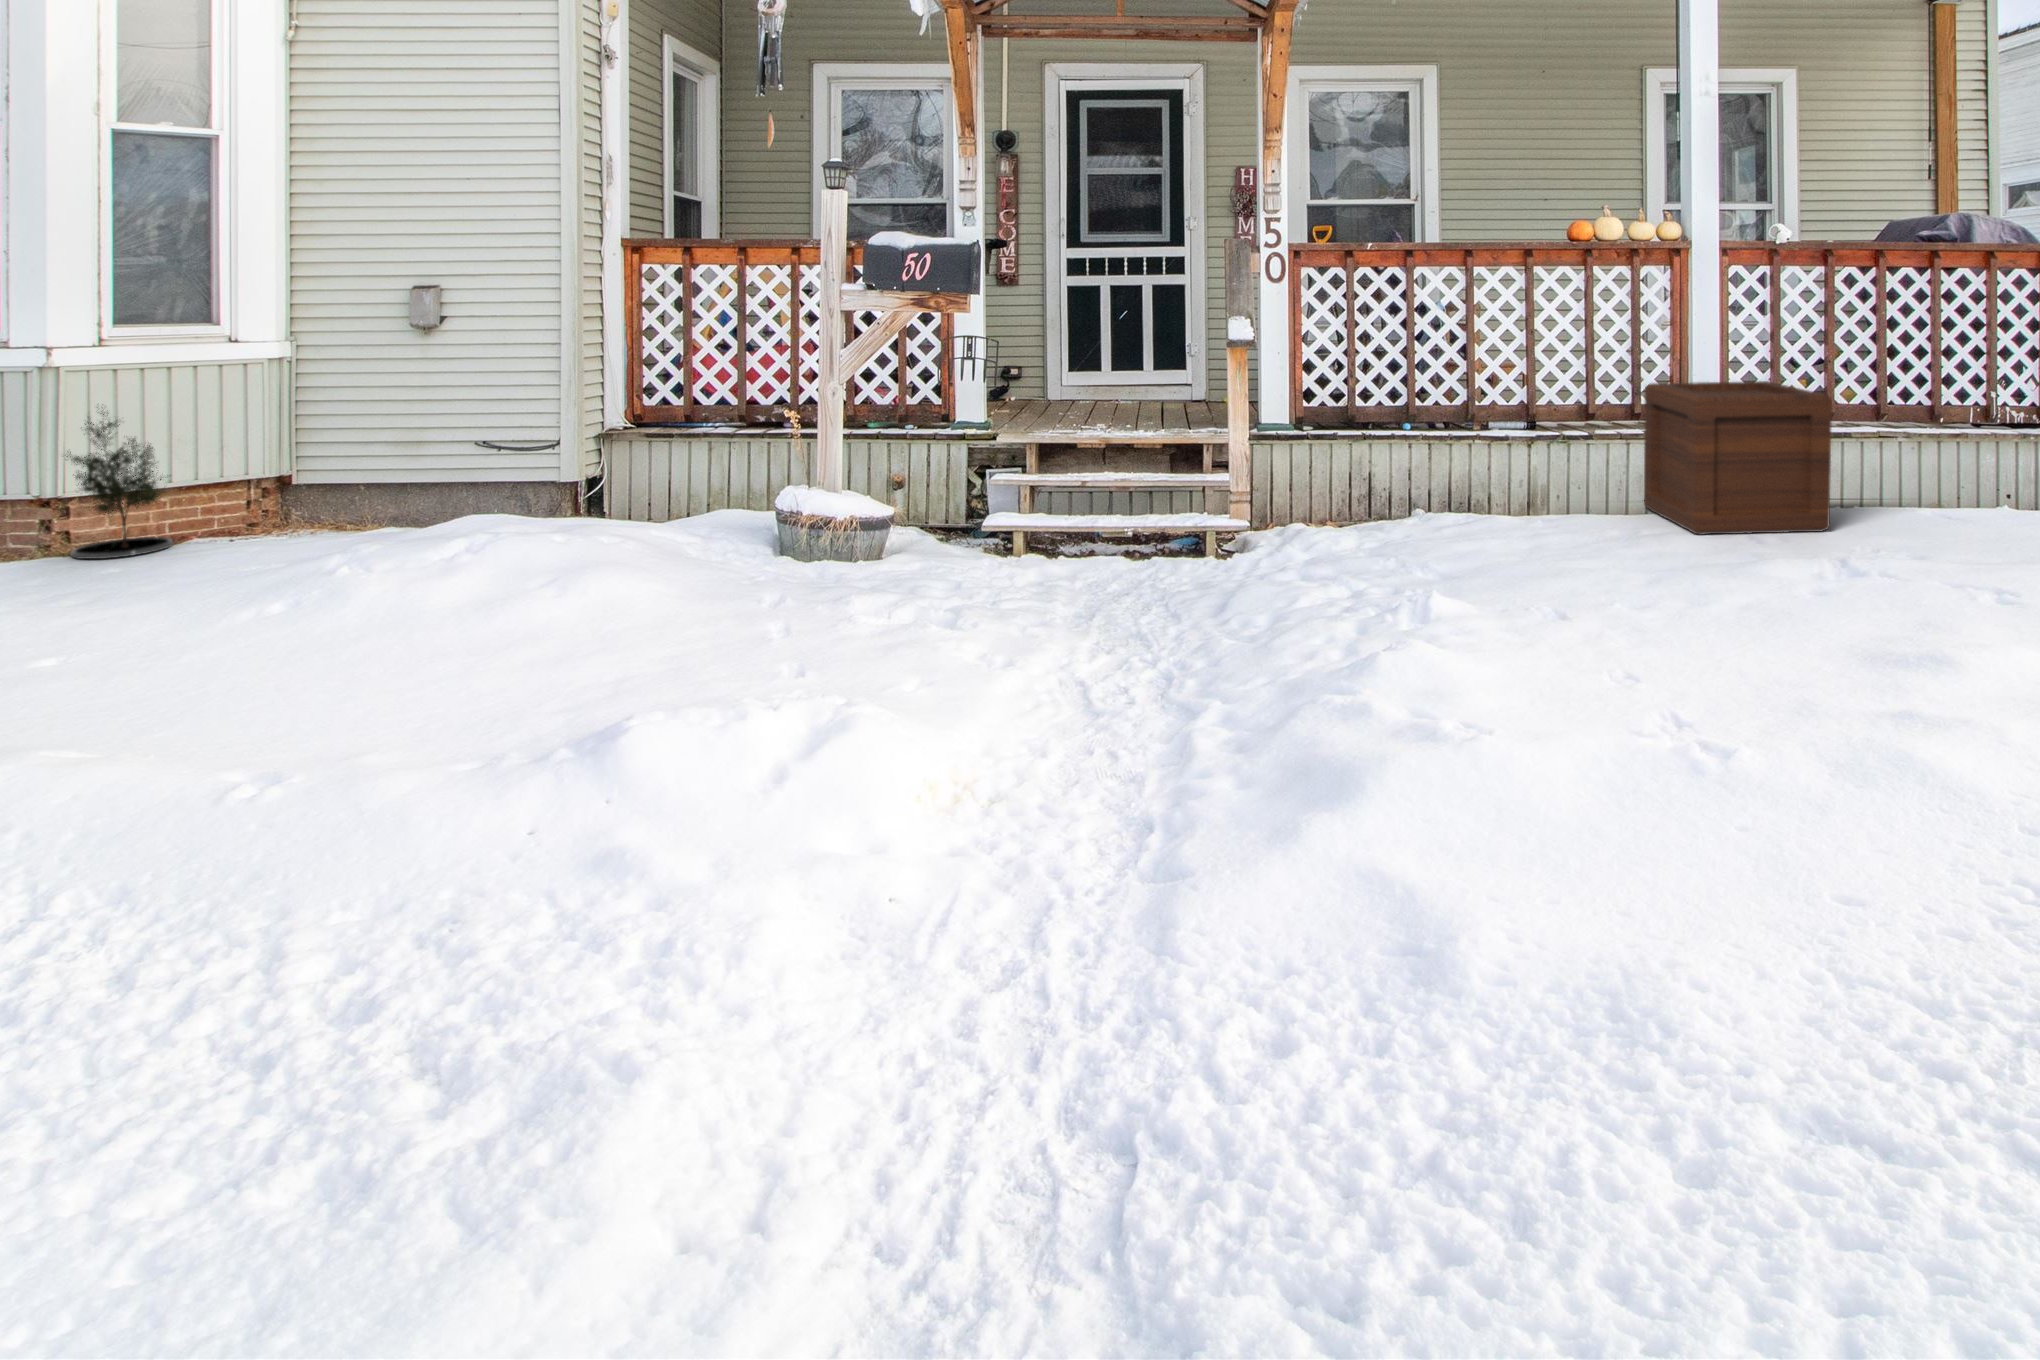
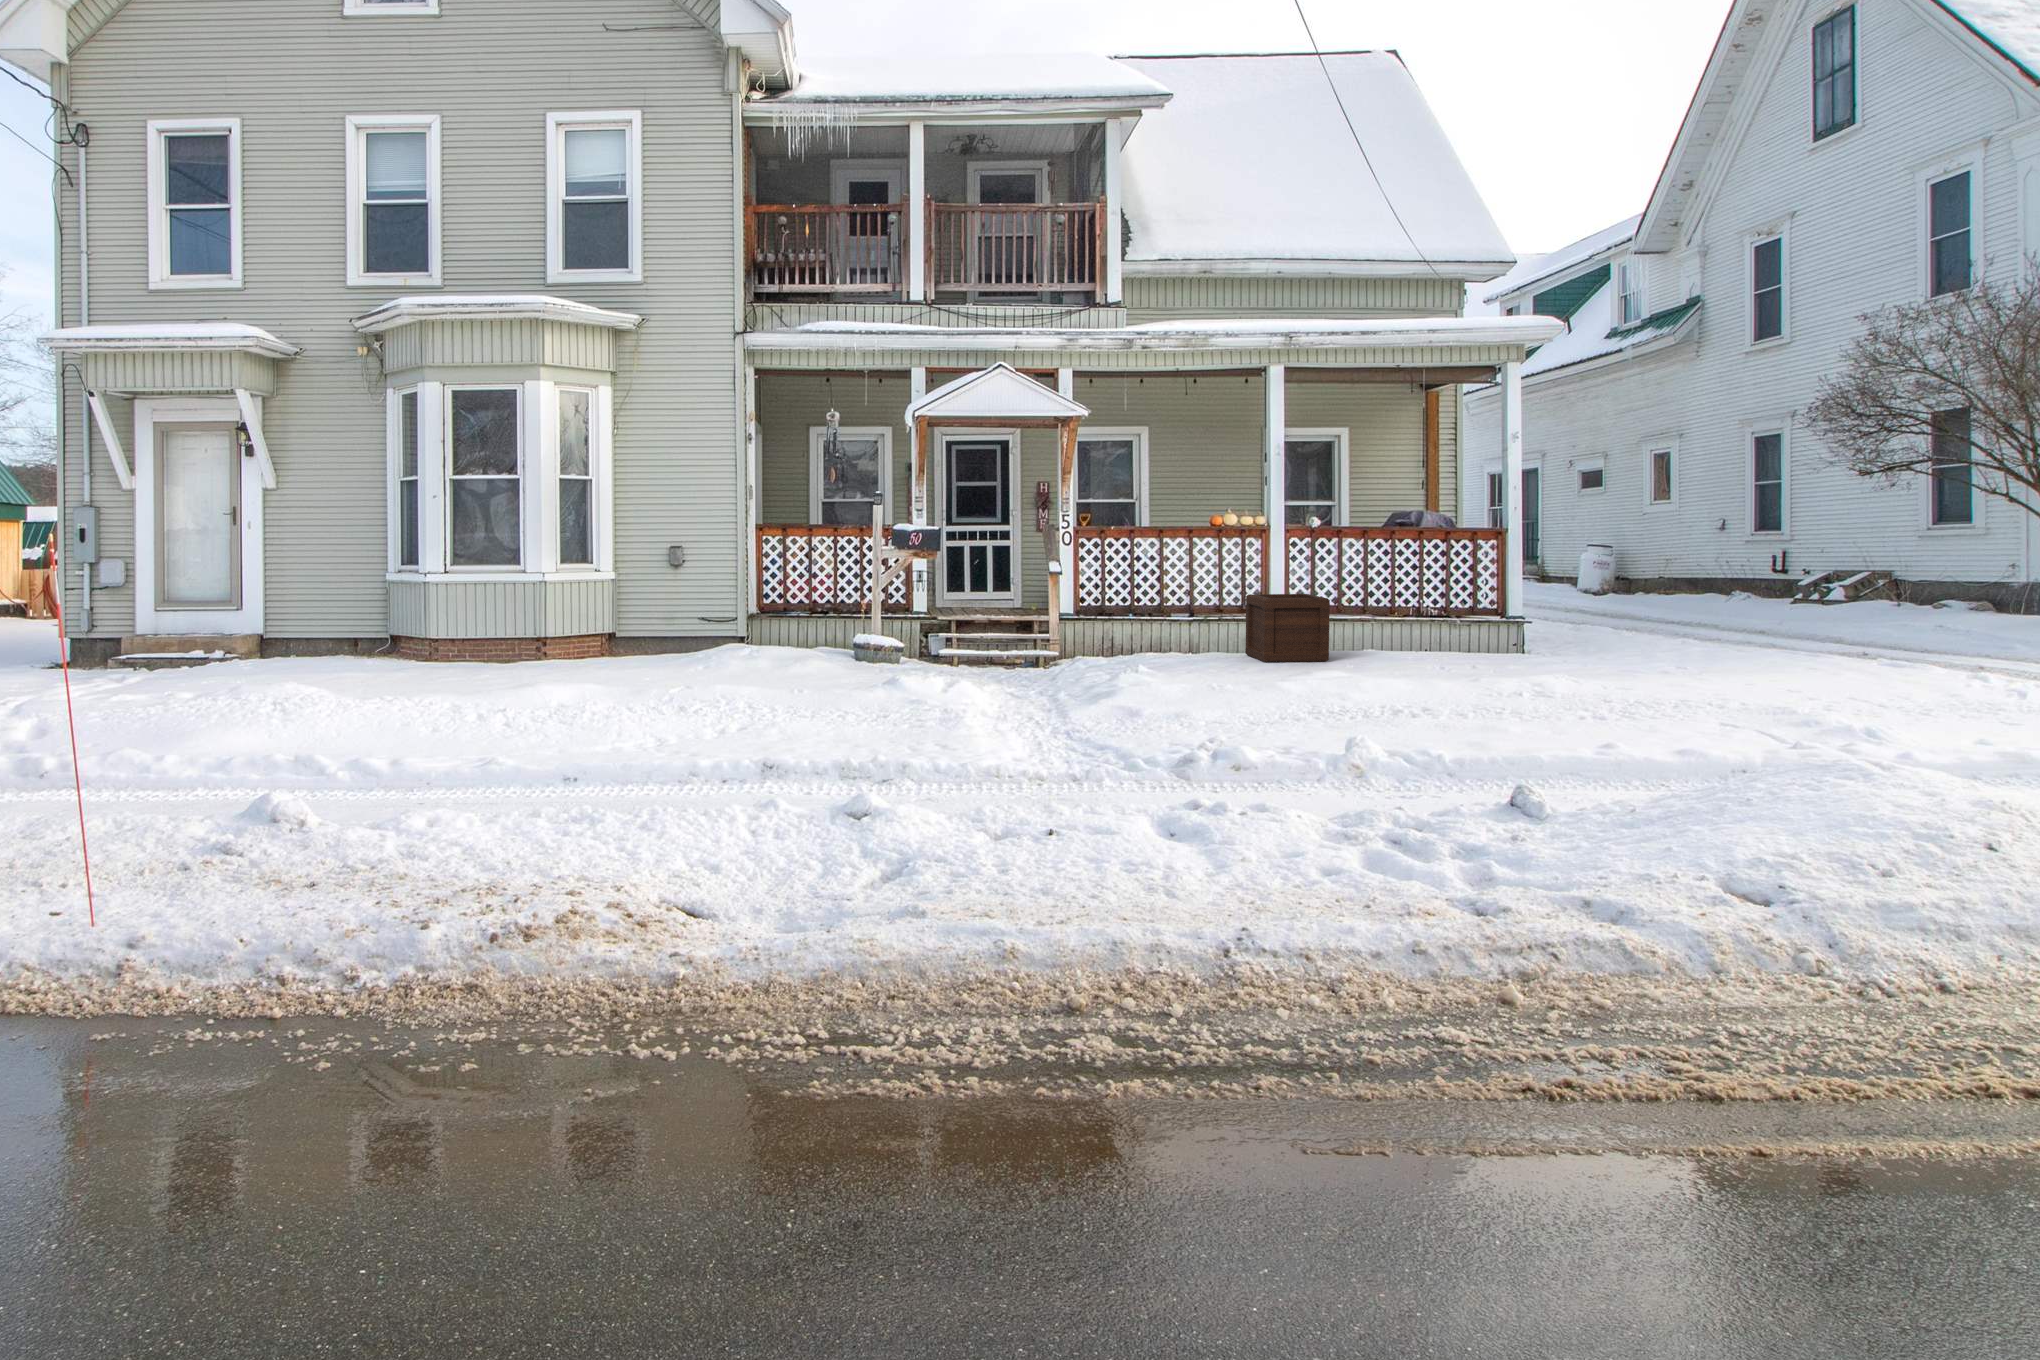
potted tree: present [66,410,173,559] -> none [557,595,596,660]

